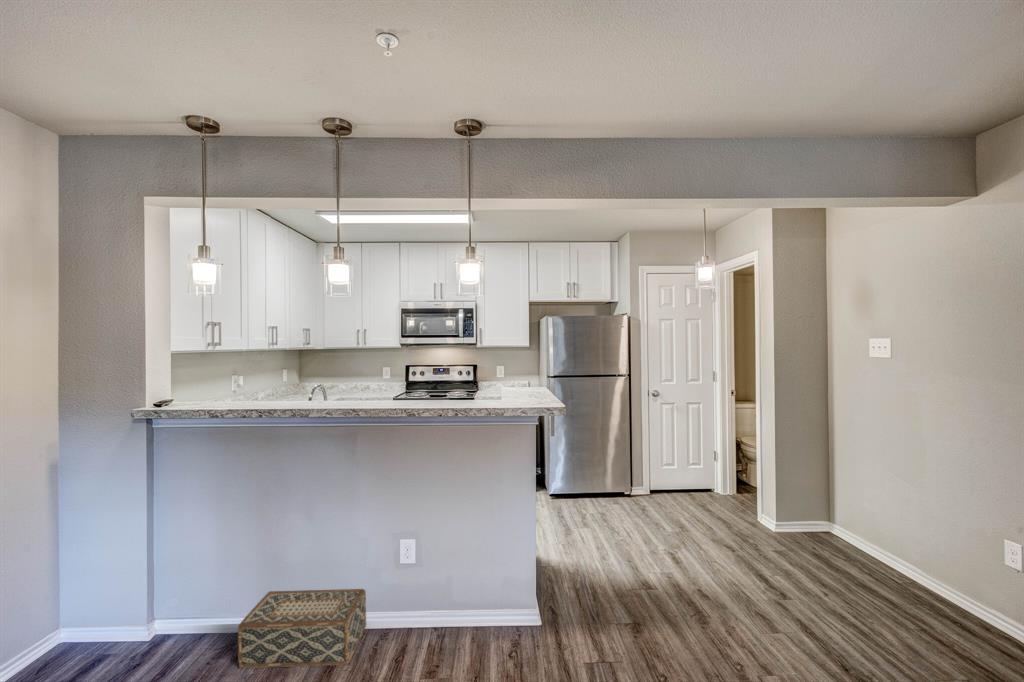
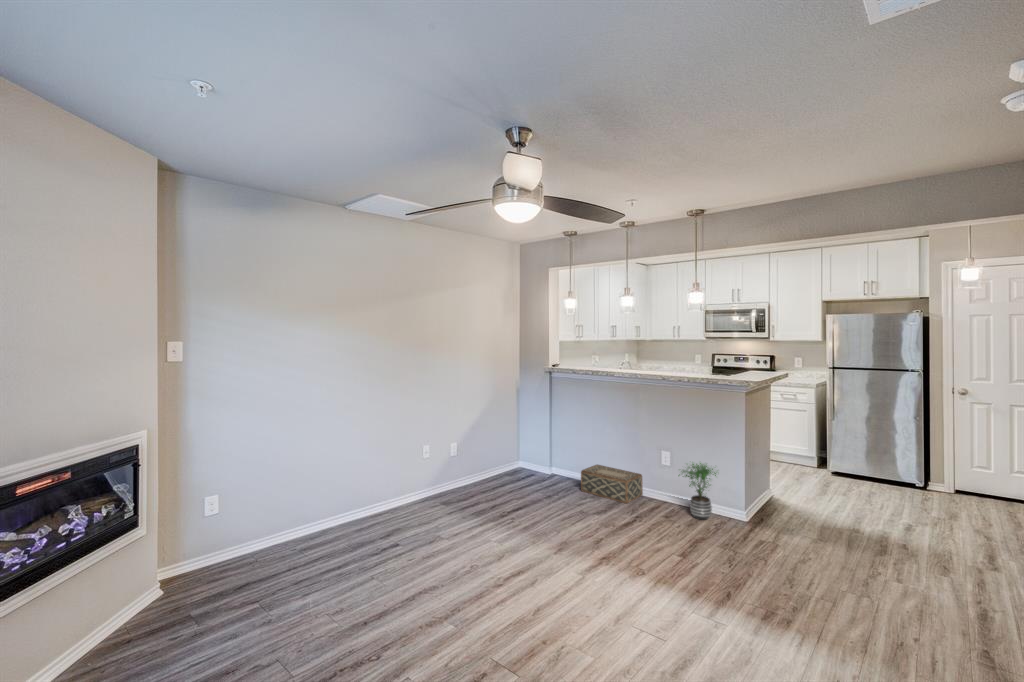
potted plant: none [443,545,510,650] -> present [678,463,716,520]

